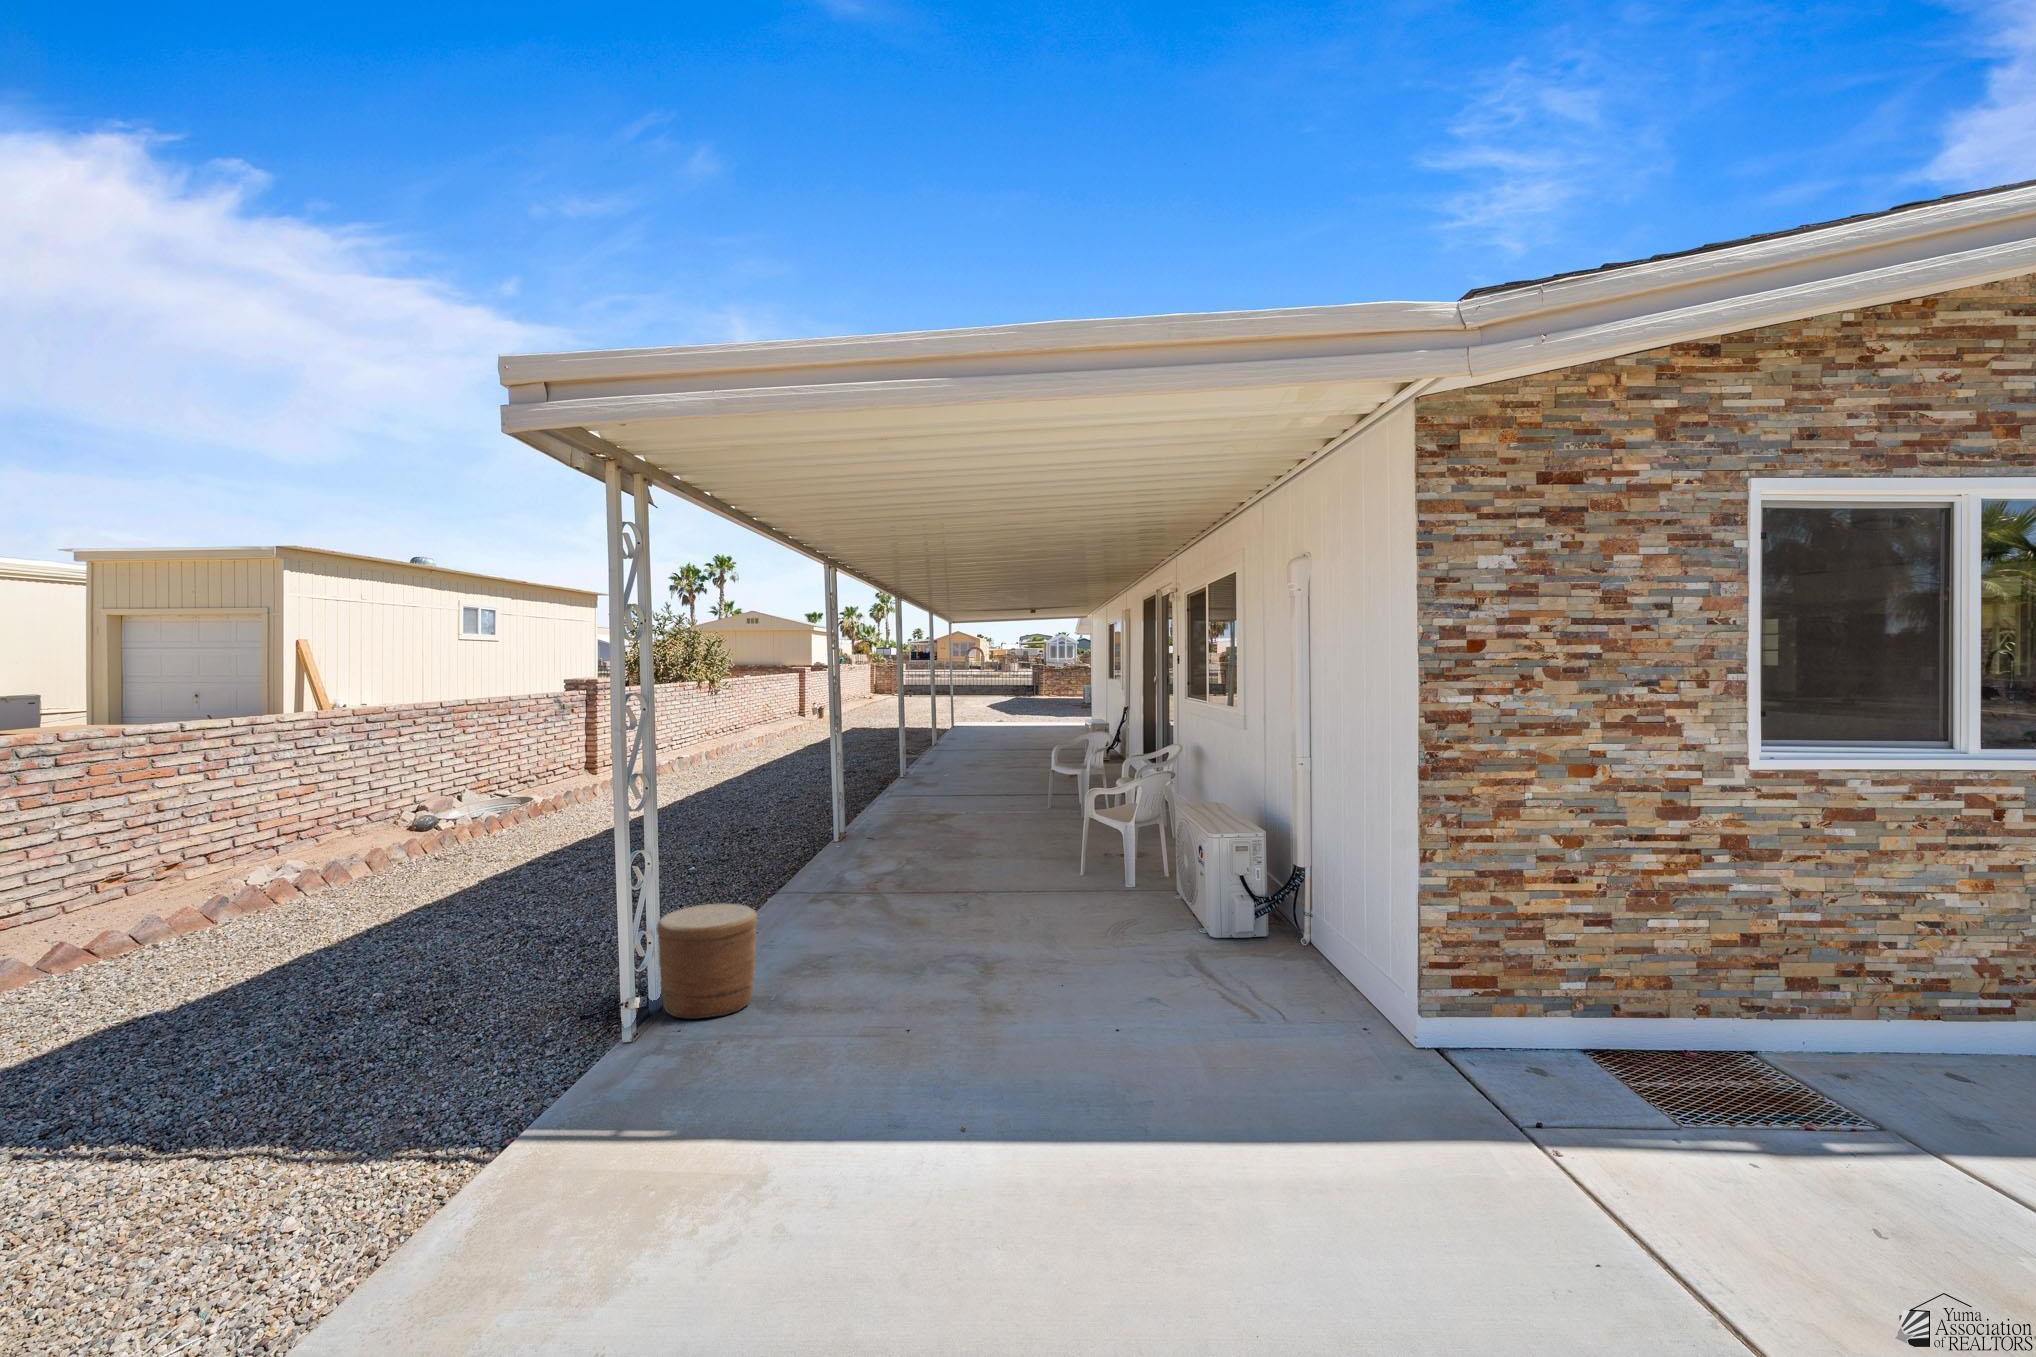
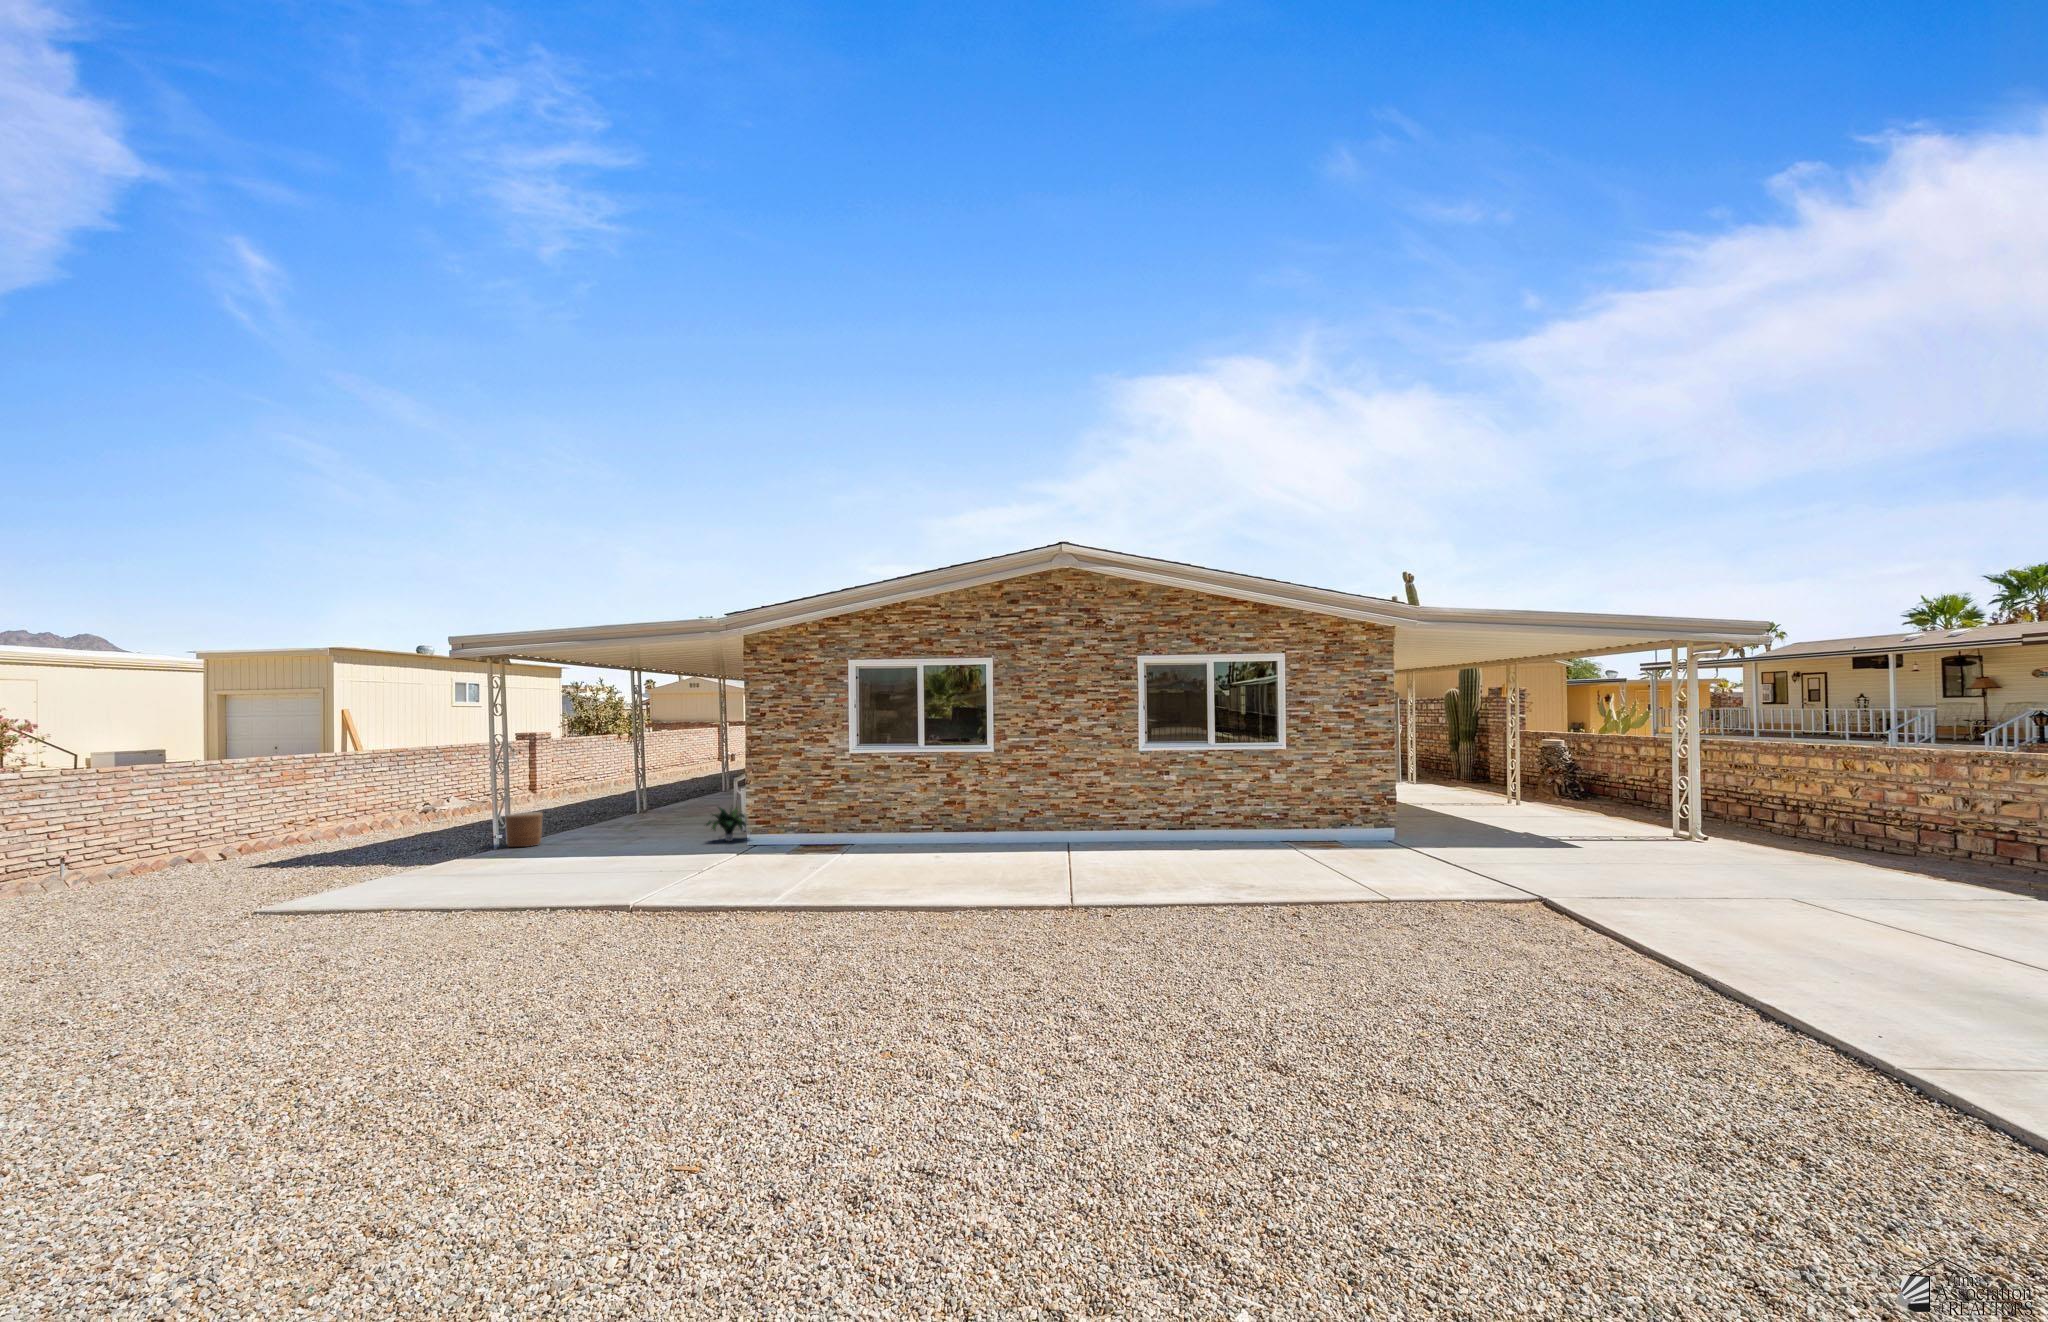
potted plant: none [1228,901,1367,1009] -> present [706,807,746,841]

